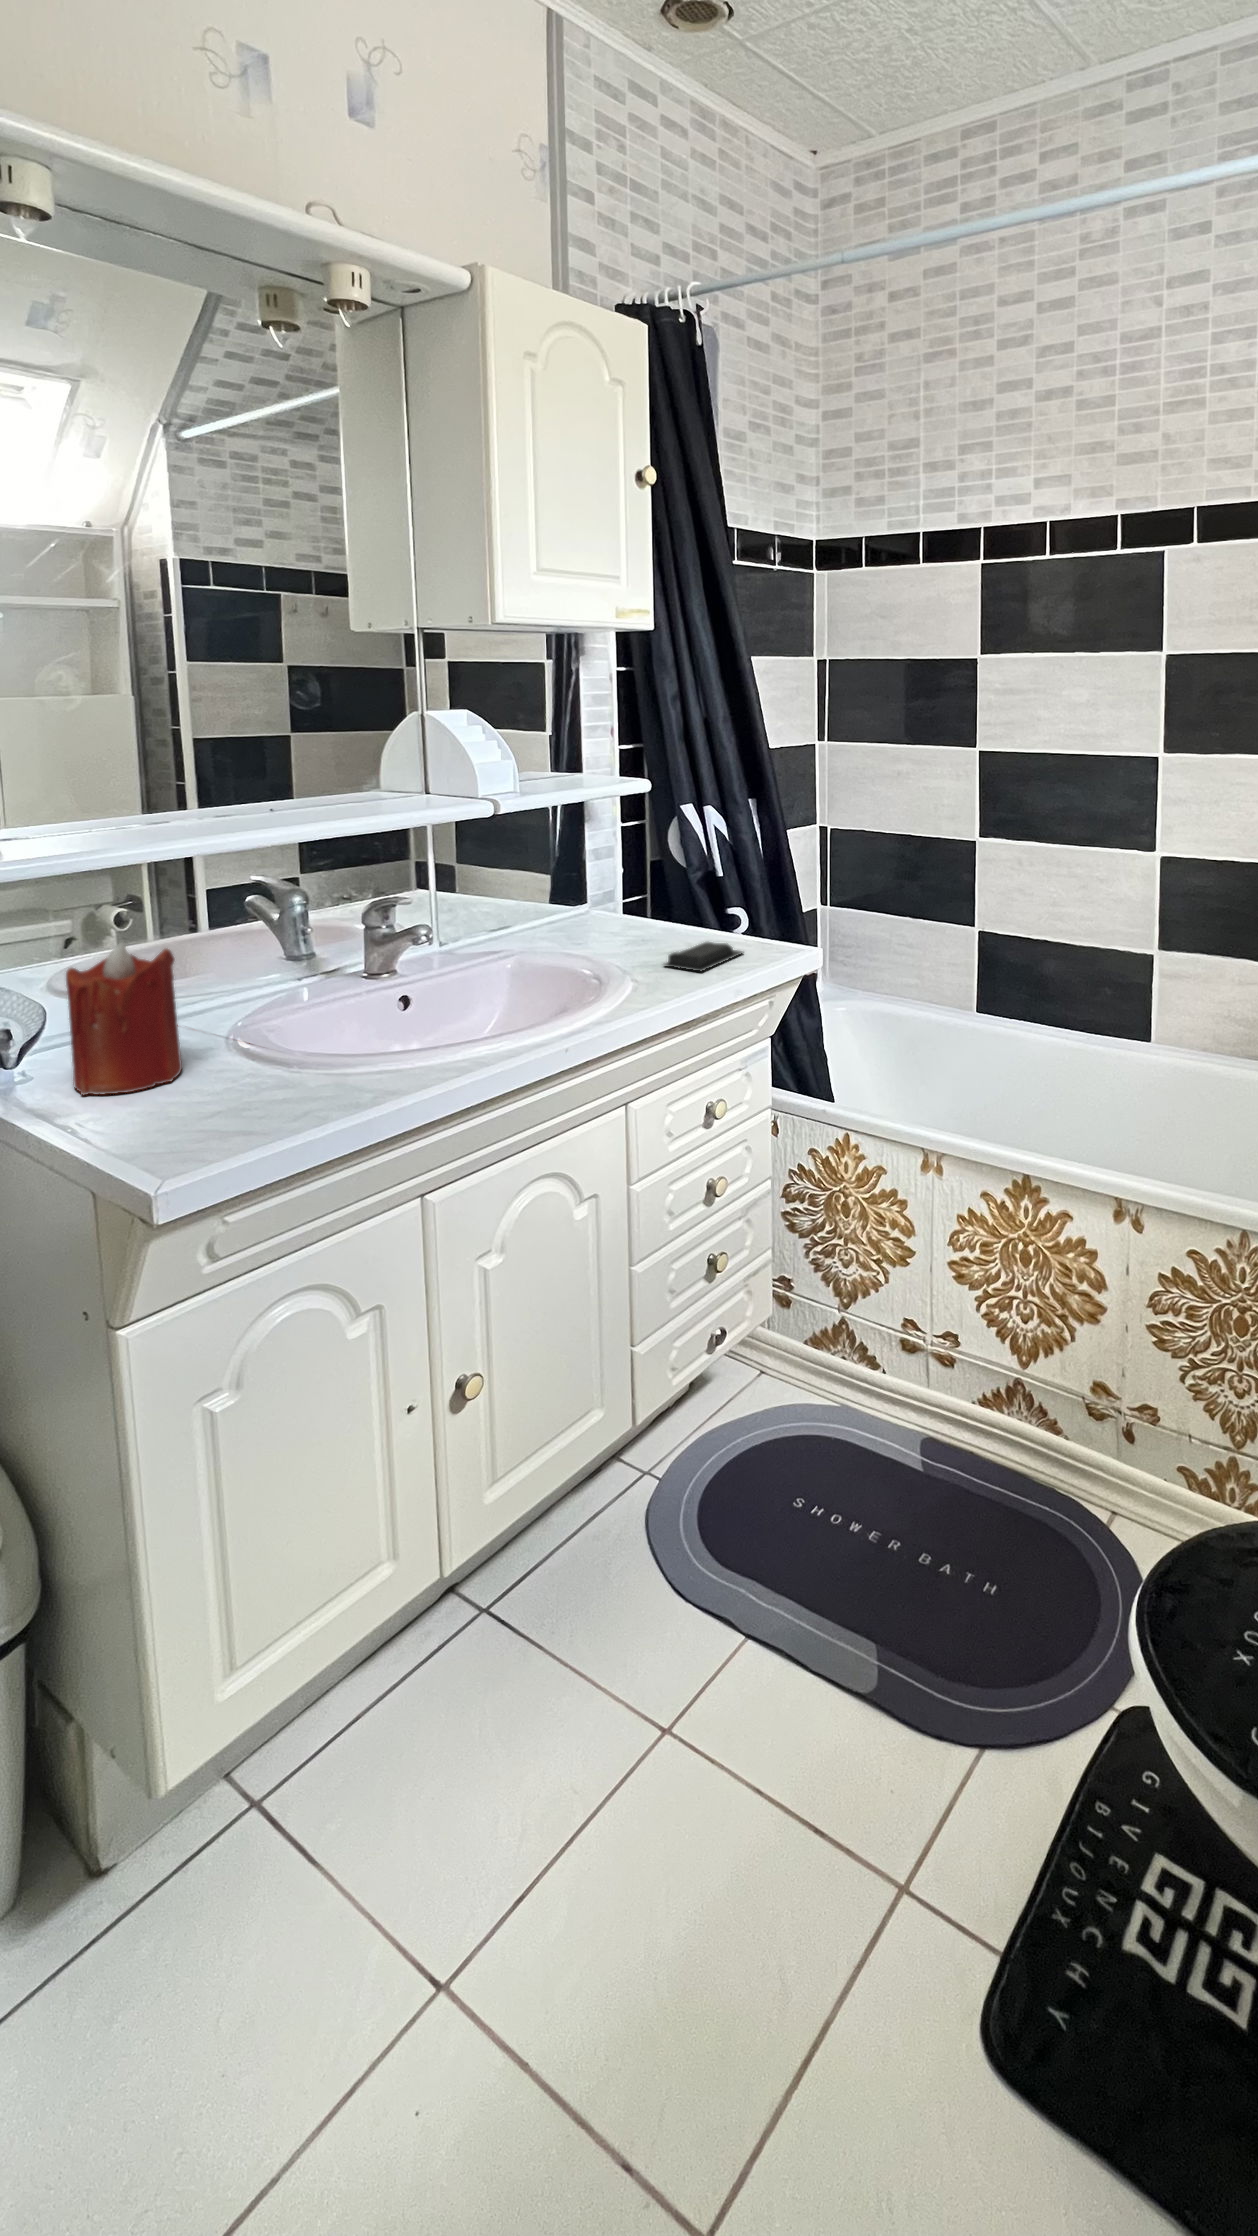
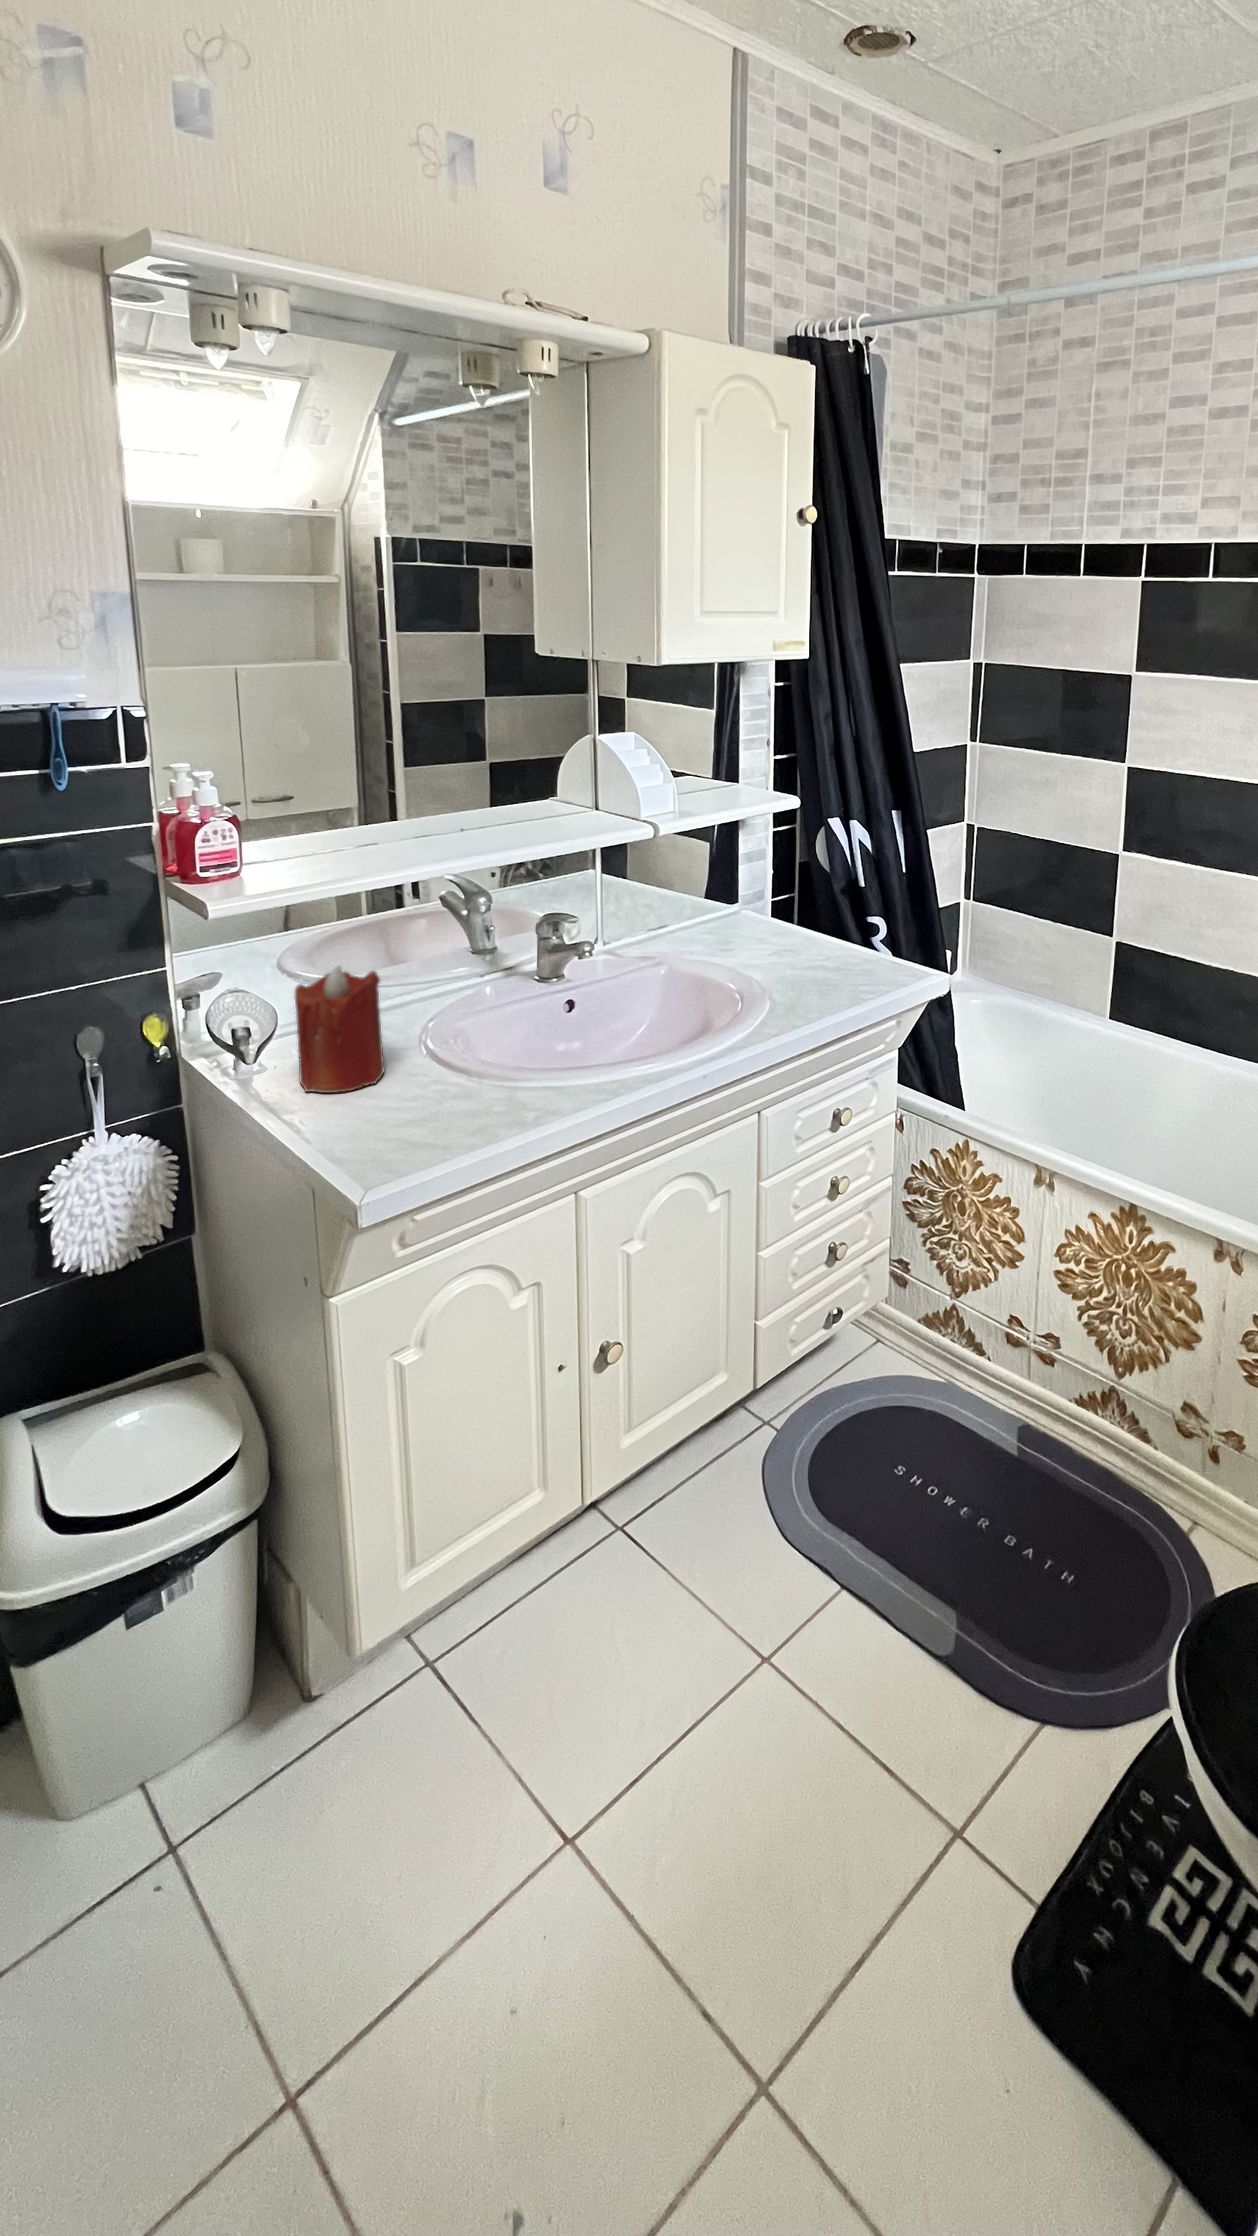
soap bar: present [664,942,743,972] -> none [798,962,876,996]

